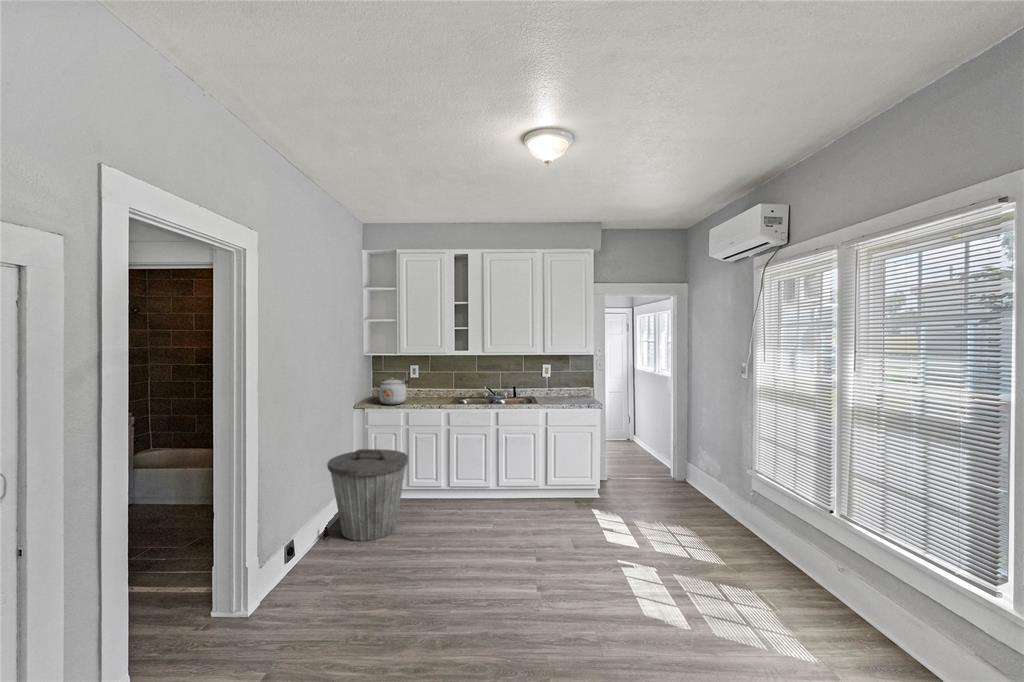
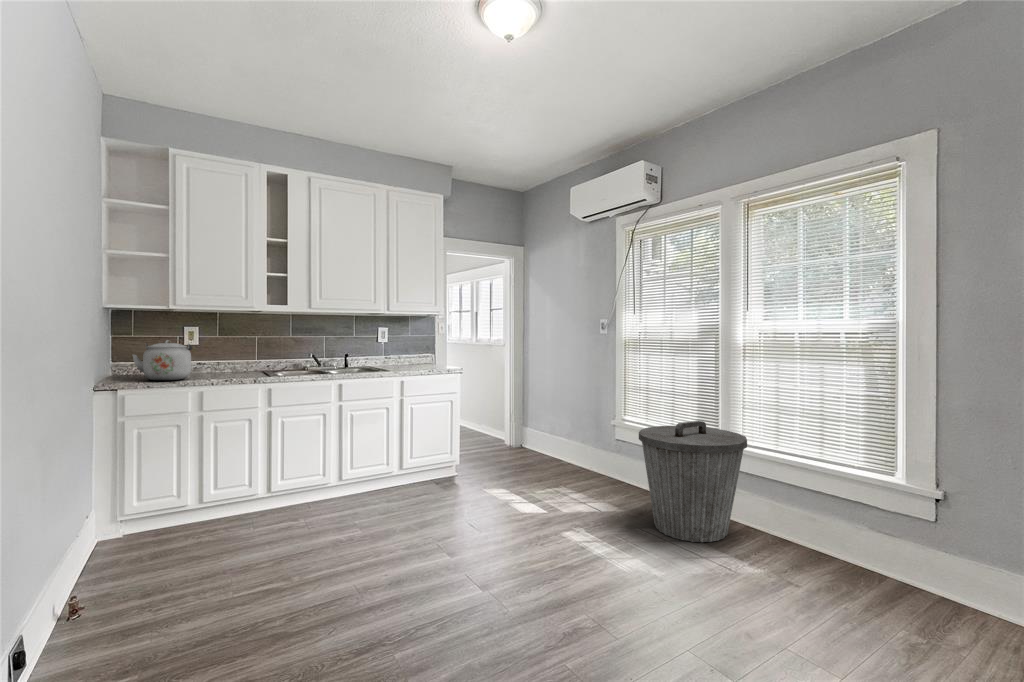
trash can: present [327,449,408,541] -> present [639,421,747,542]

